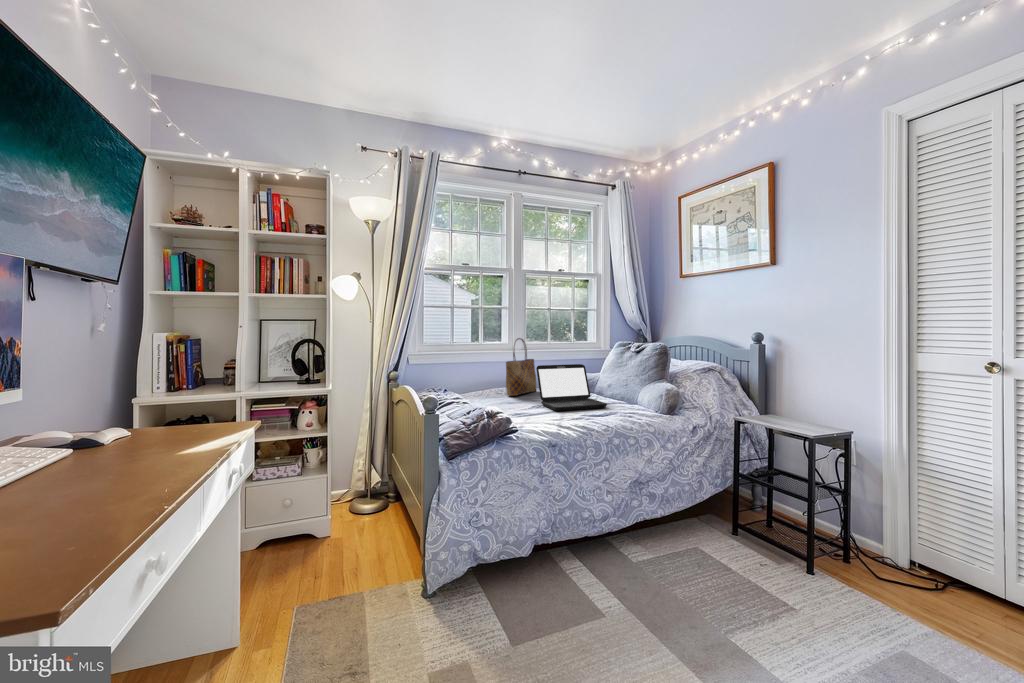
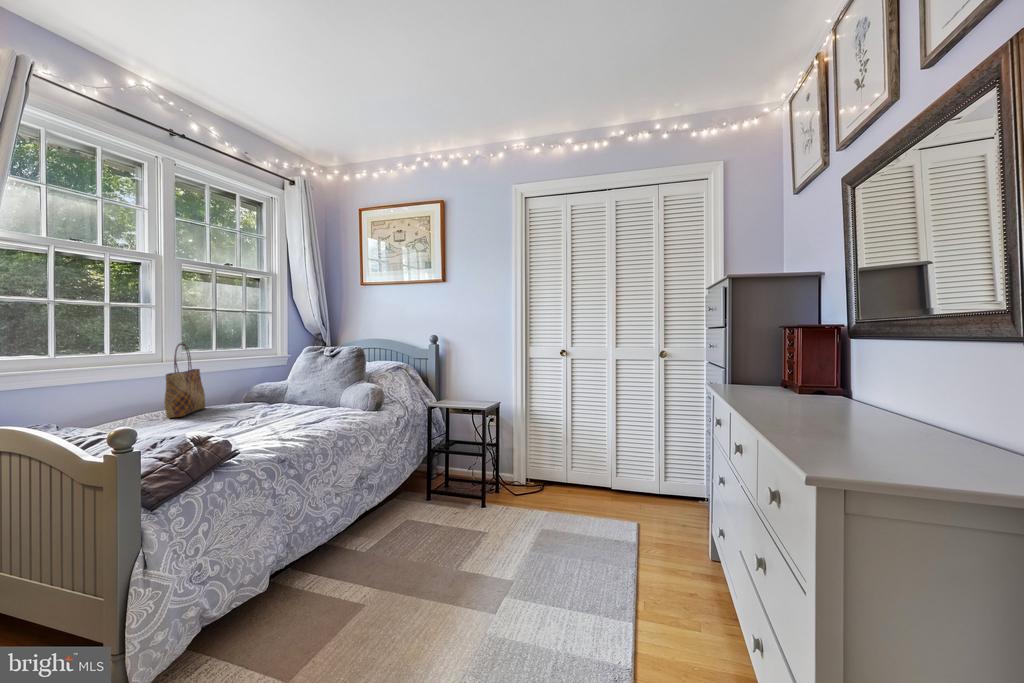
laptop: present [536,364,607,411] -> none [220,371,313,425]

